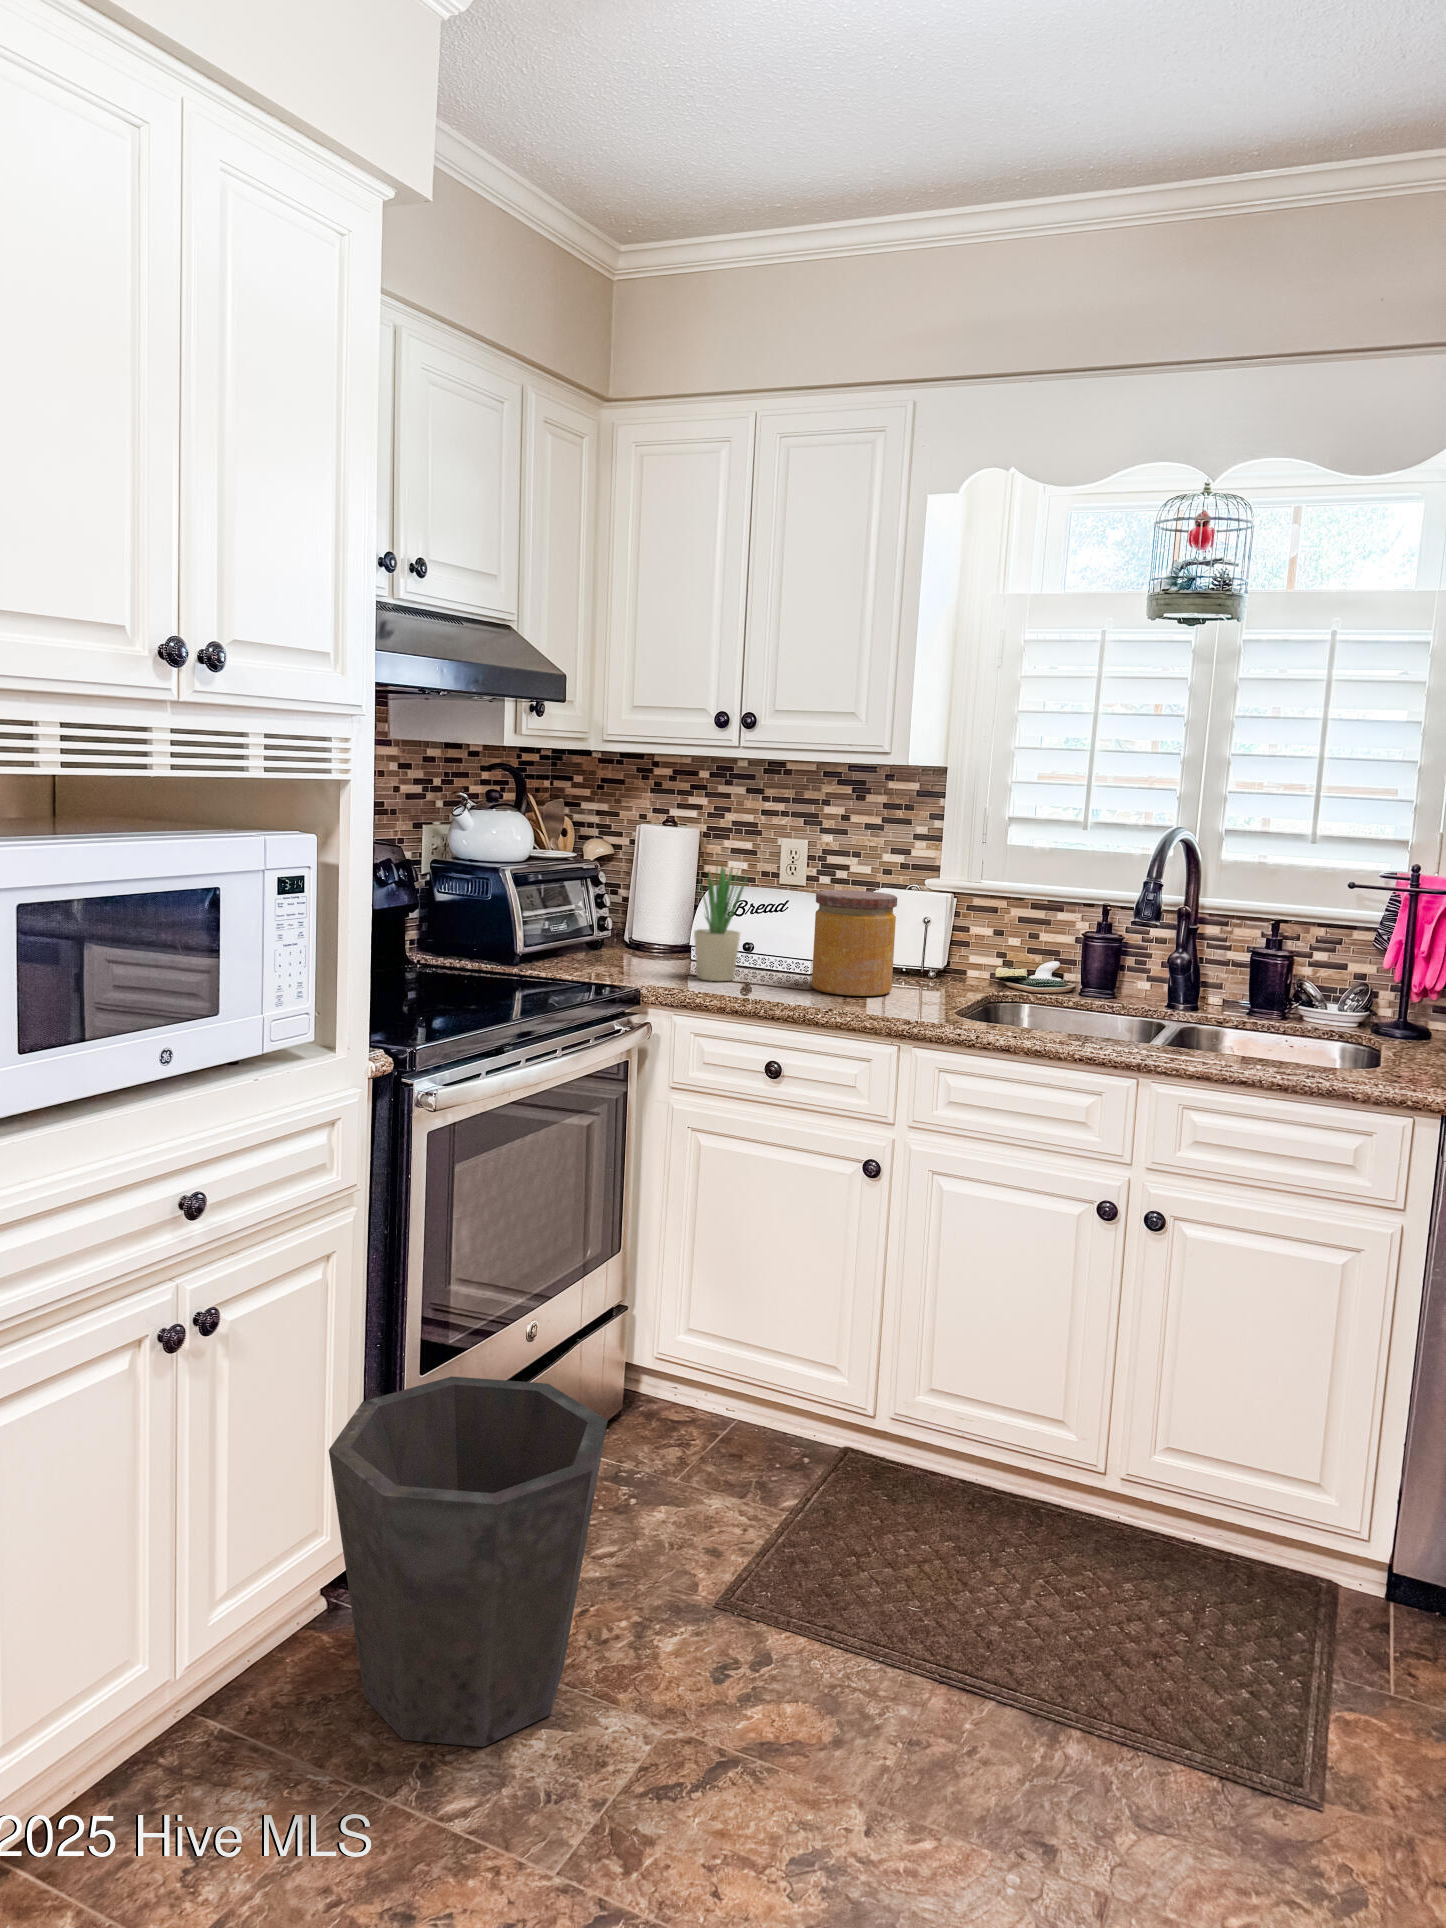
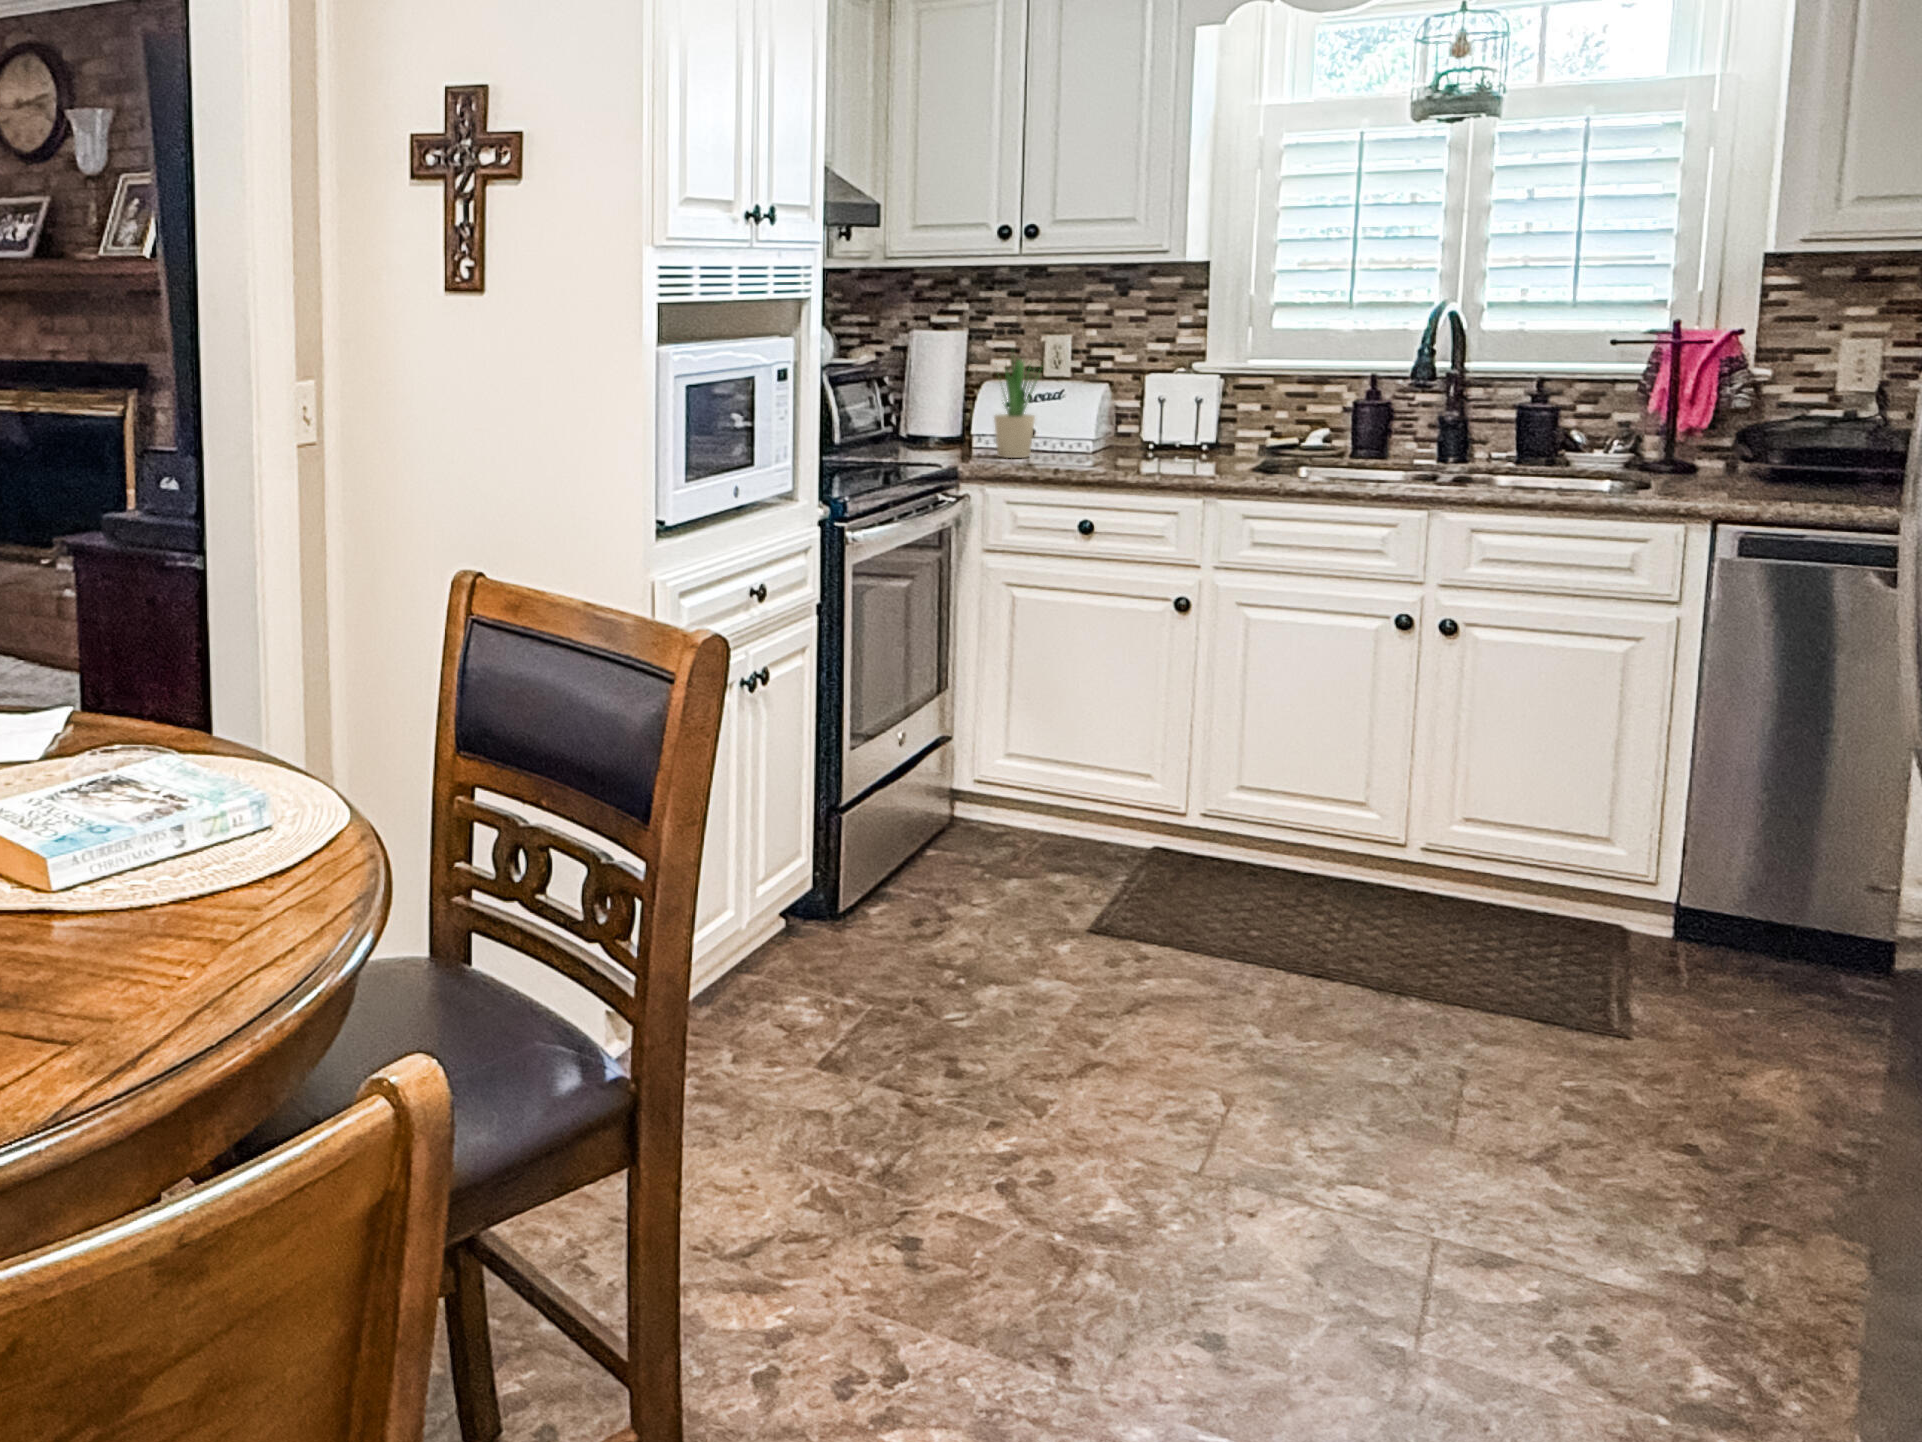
jar: present [812,890,897,996] -> none [1105,373,1183,462]
waste bin: present [329,1376,608,1747] -> none [824,748,1028,992]

